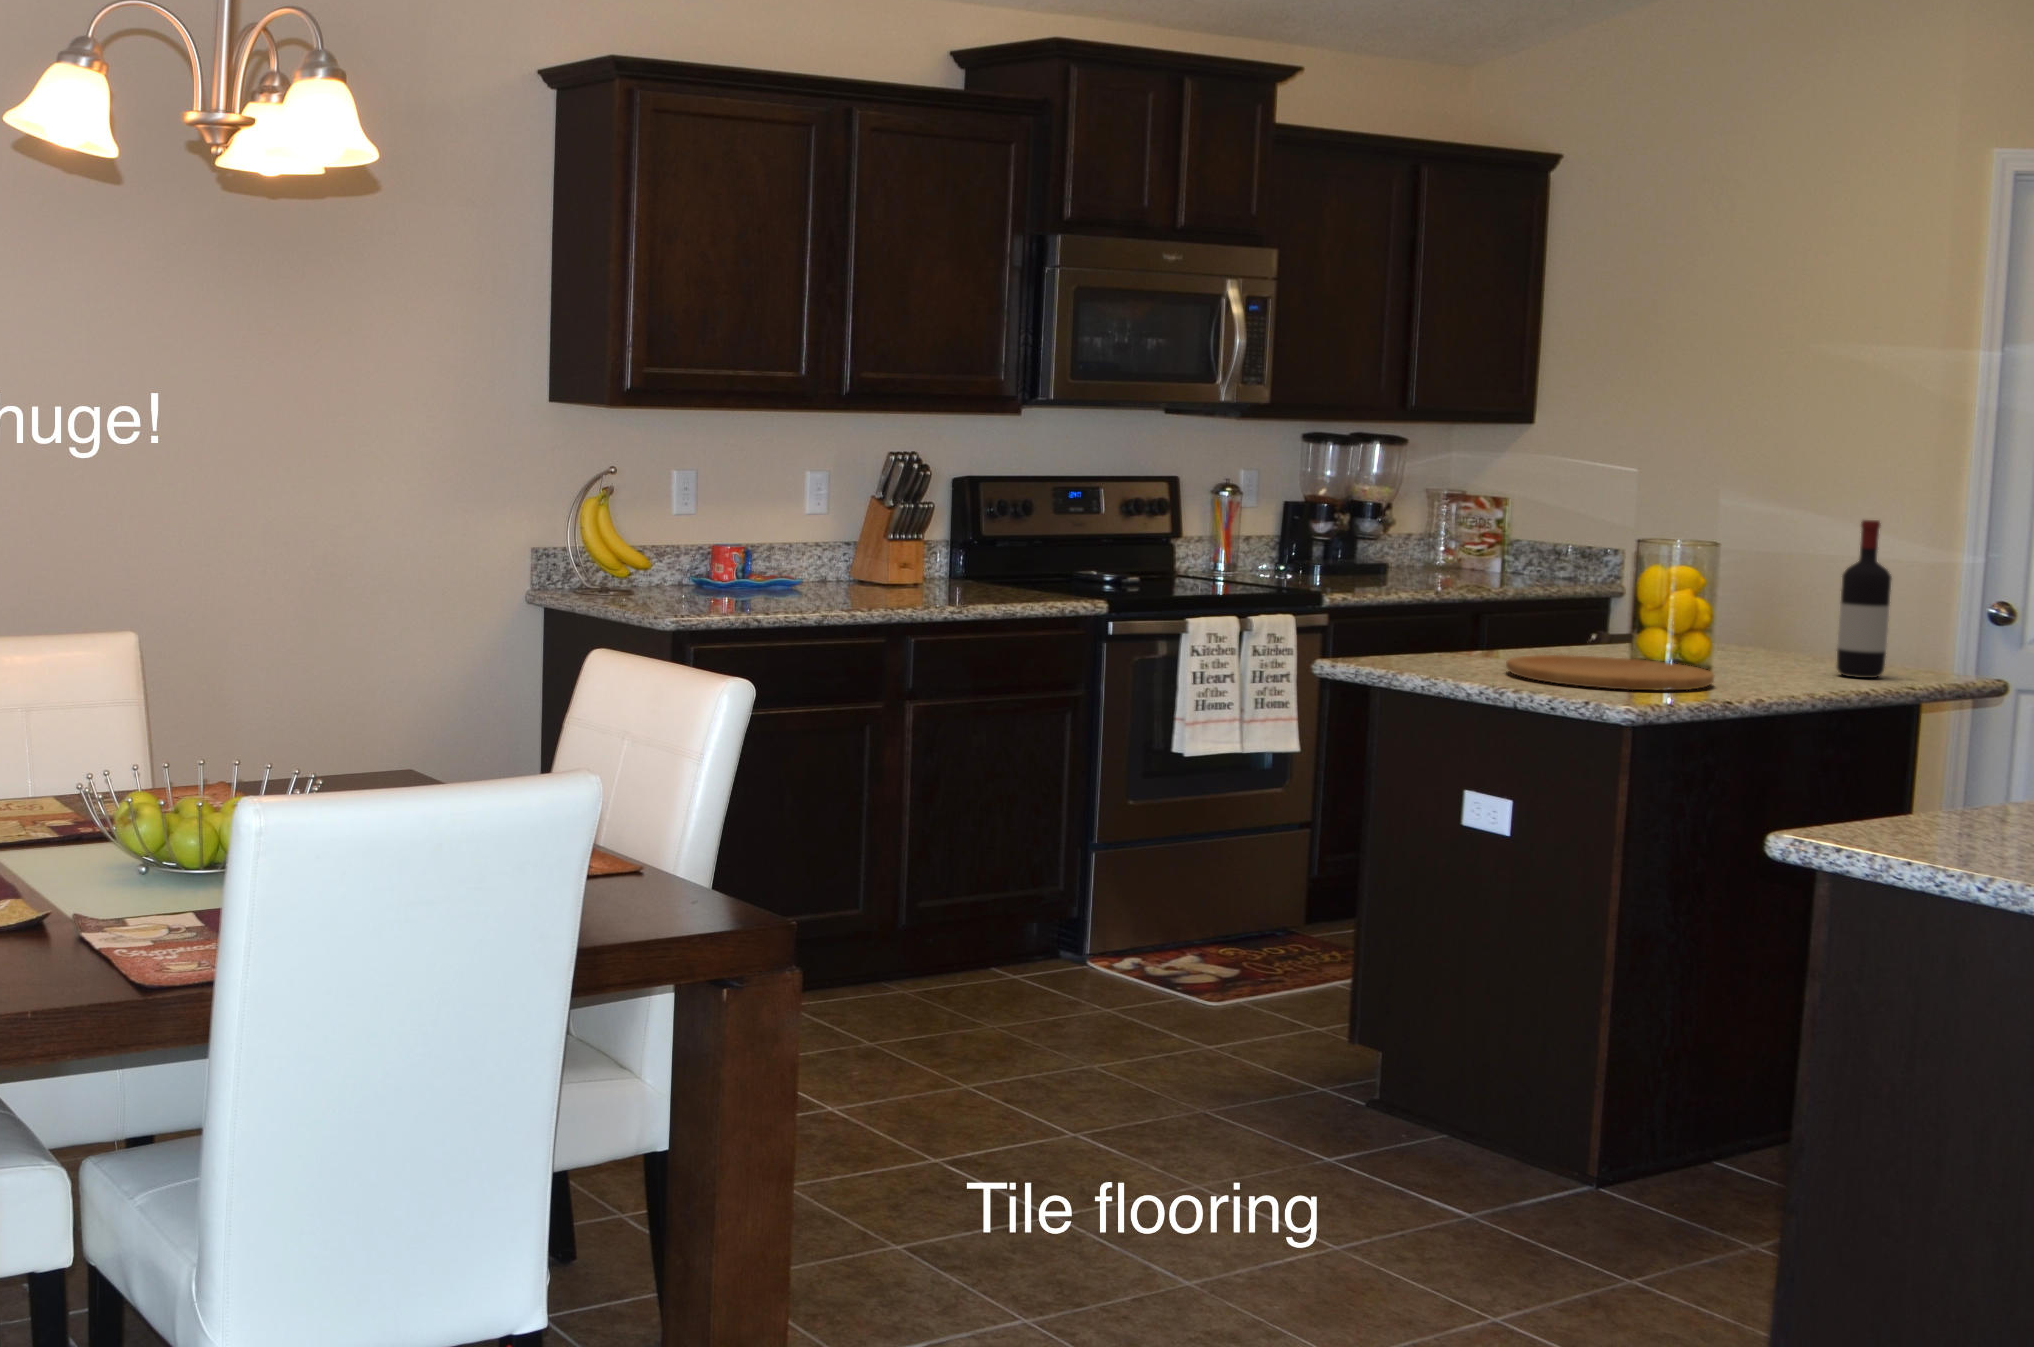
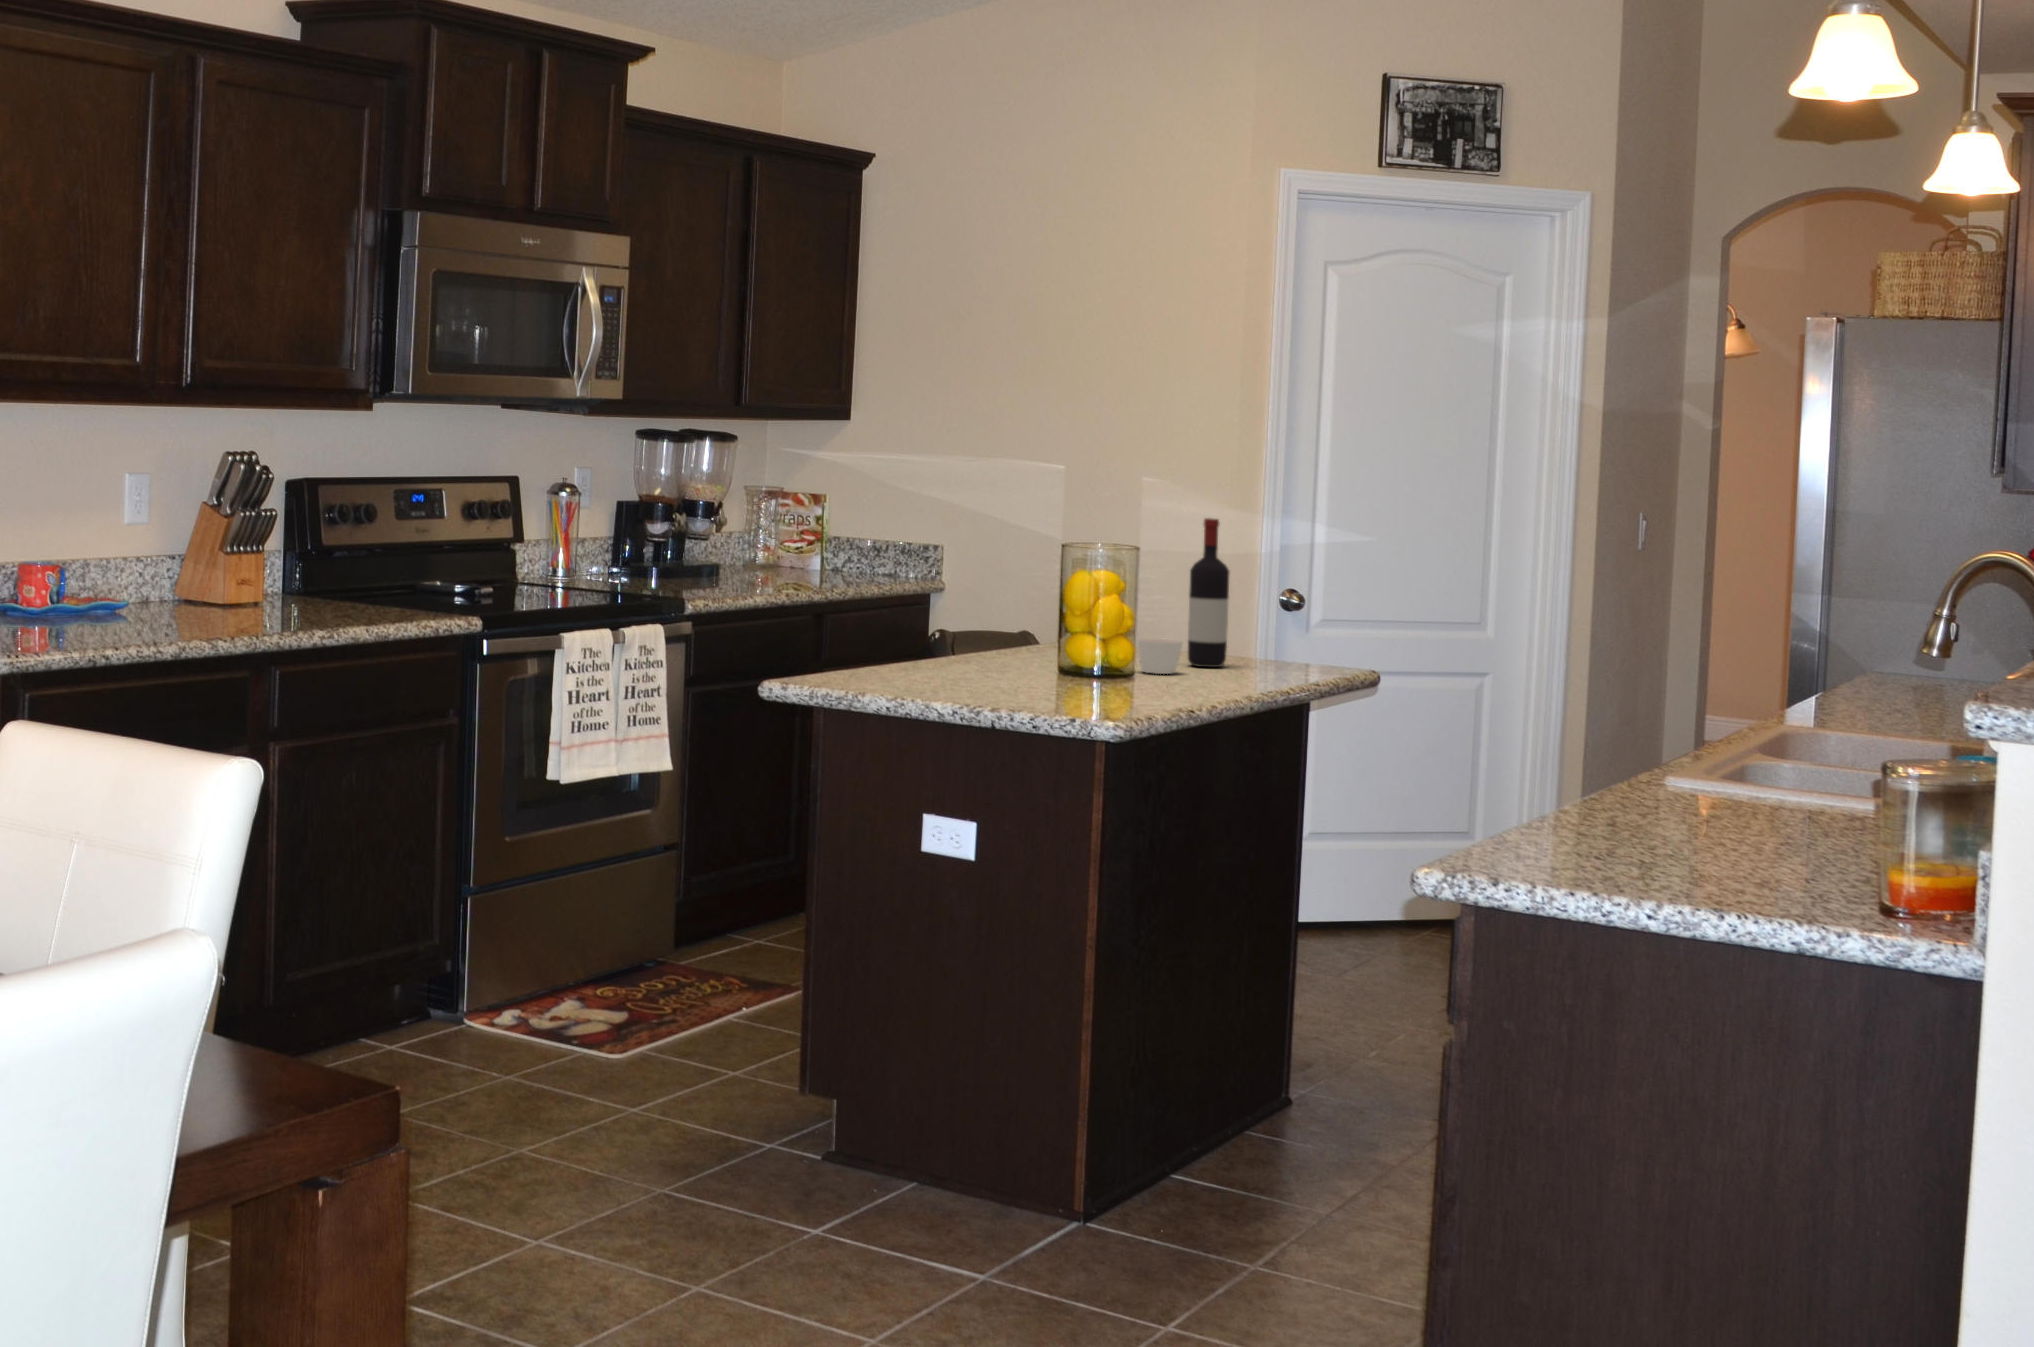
candle: none [1767,644,1823,682] -> present [1137,638,1182,674]
cutting board: present [1506,655,1714,691] -> none [919,657,1103,688]

